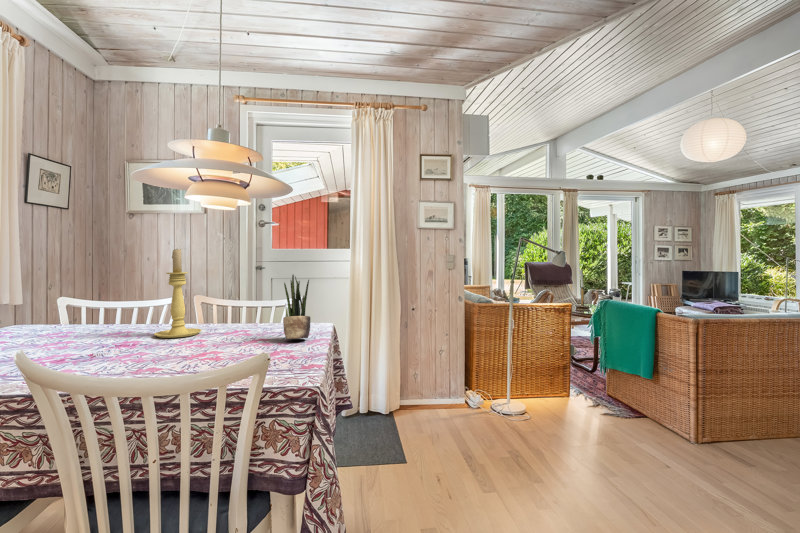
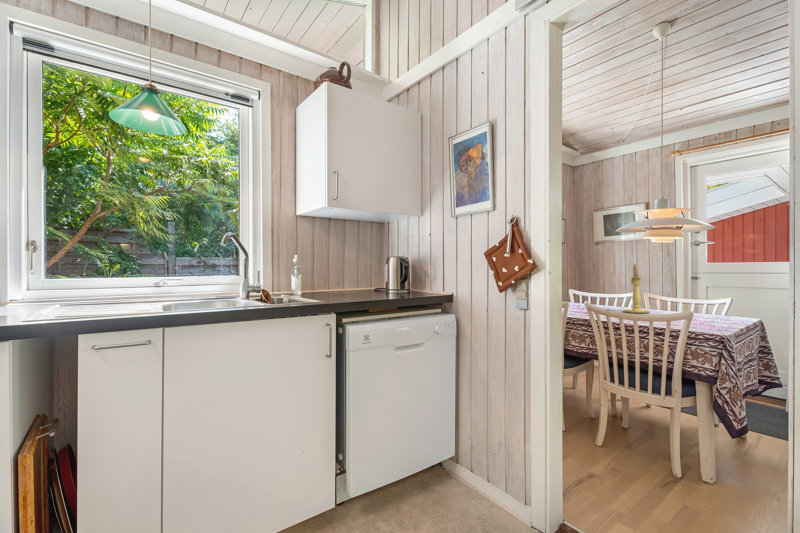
potted plant: present [283,275,310,339] -> none [709,279,731,321]

